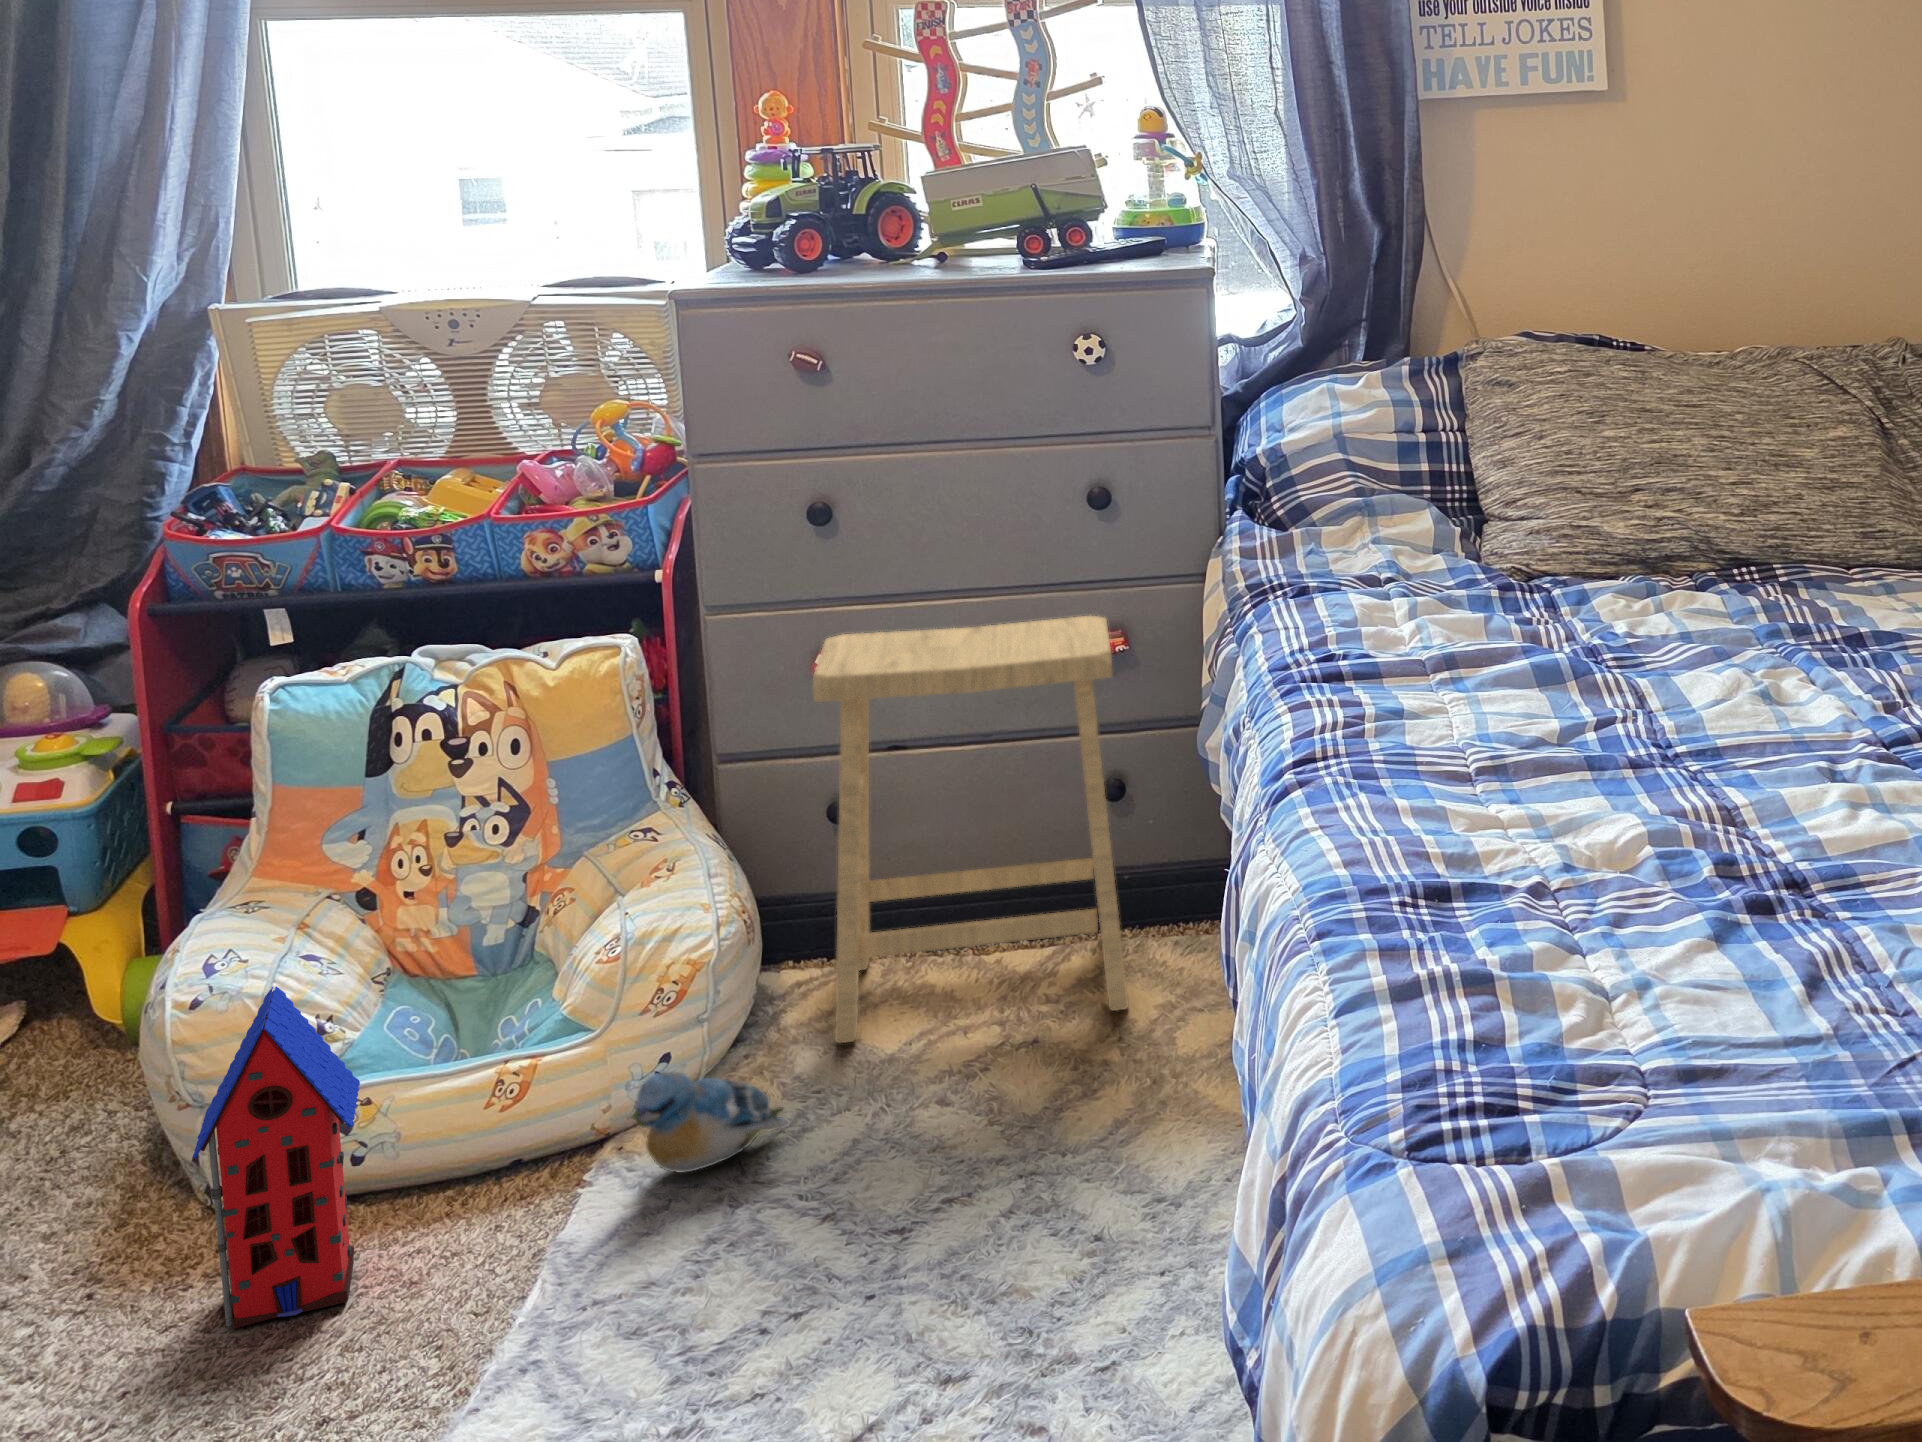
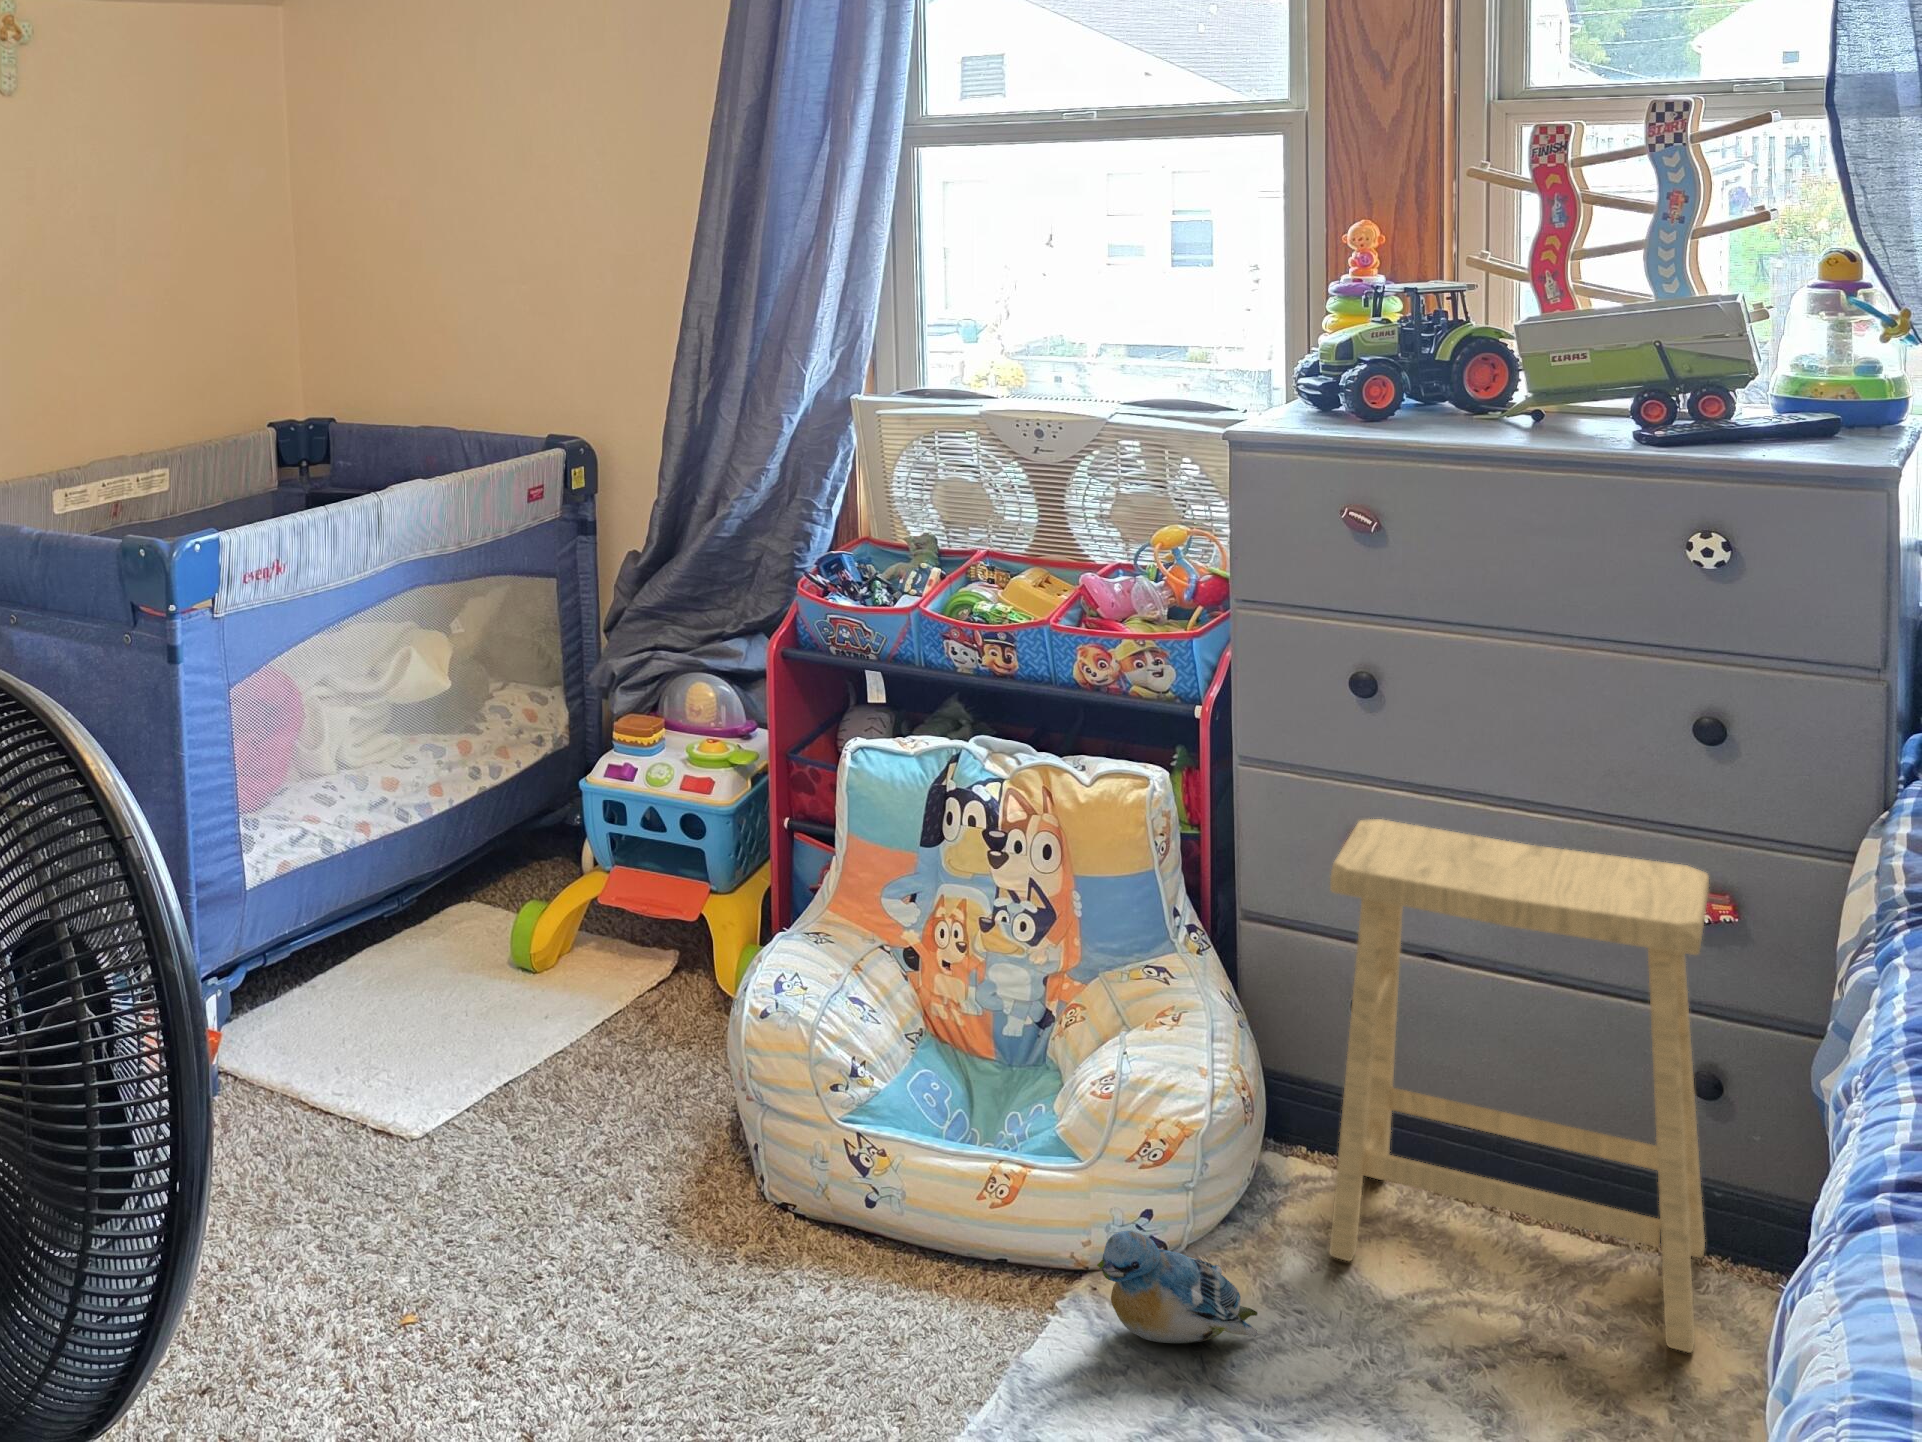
toy house: present [193,986,360,1328] -> none [732,1034,867,1335]

